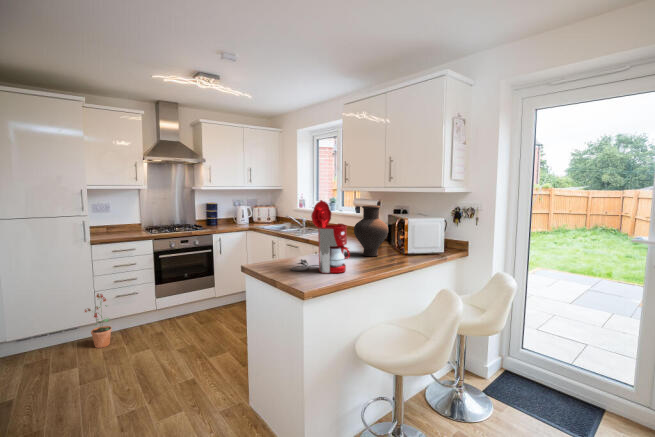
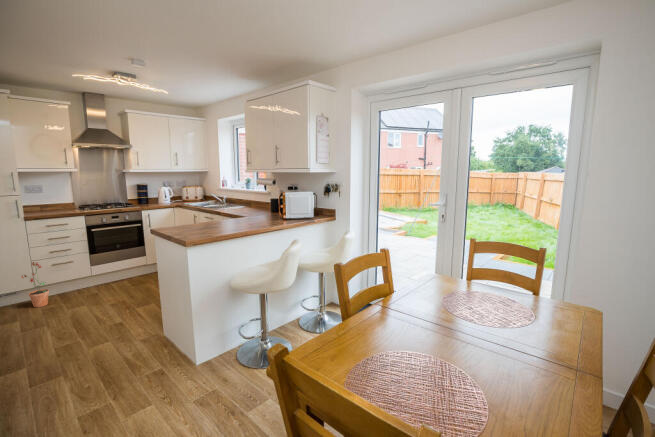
coffee maker: present [292,200,350,273] -> none [188,179,232,233]
vase: present [354,205,388,256] -> none [246,183,272,221]

